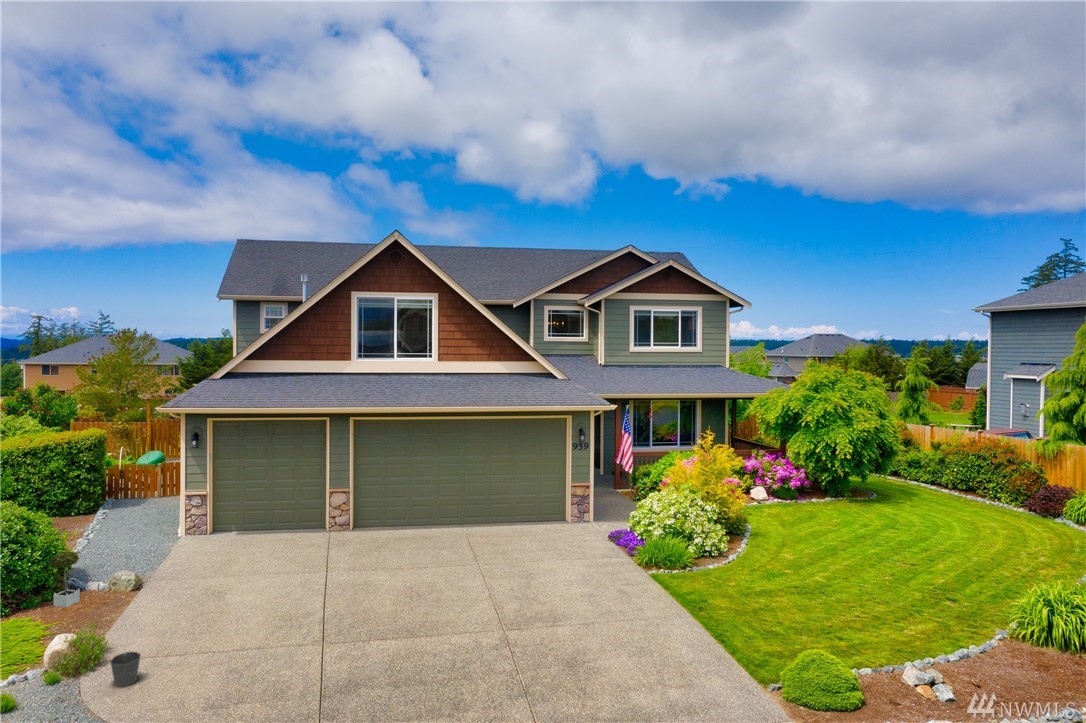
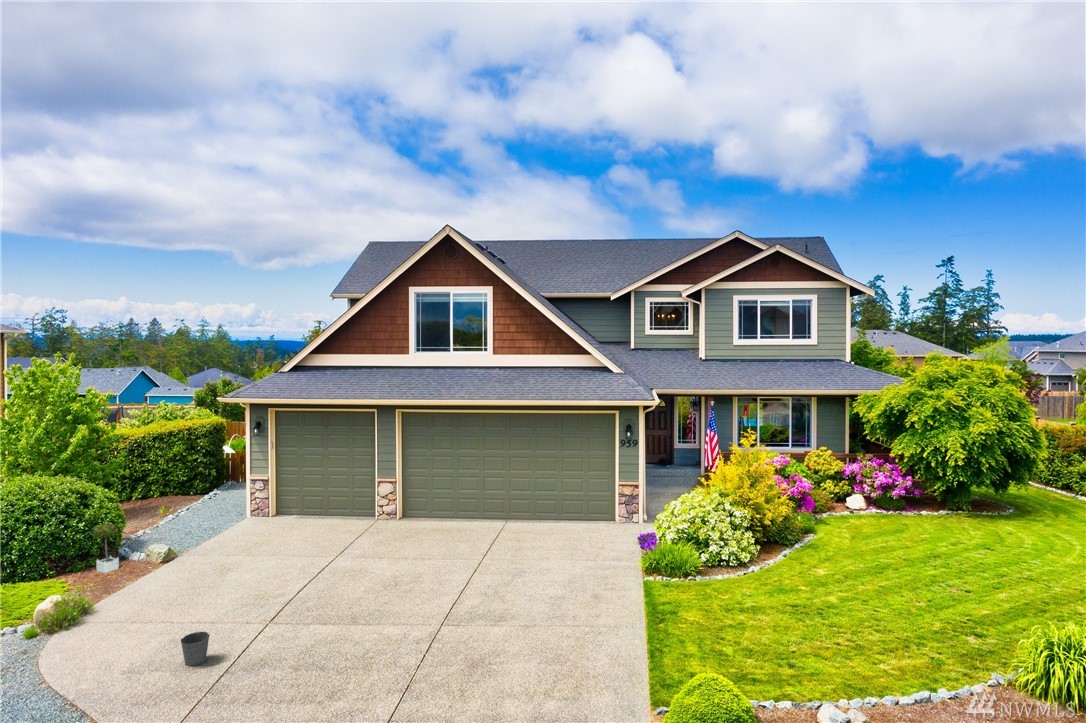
bucket: present [110,652,141,687] -> present [181,632,210,666]

